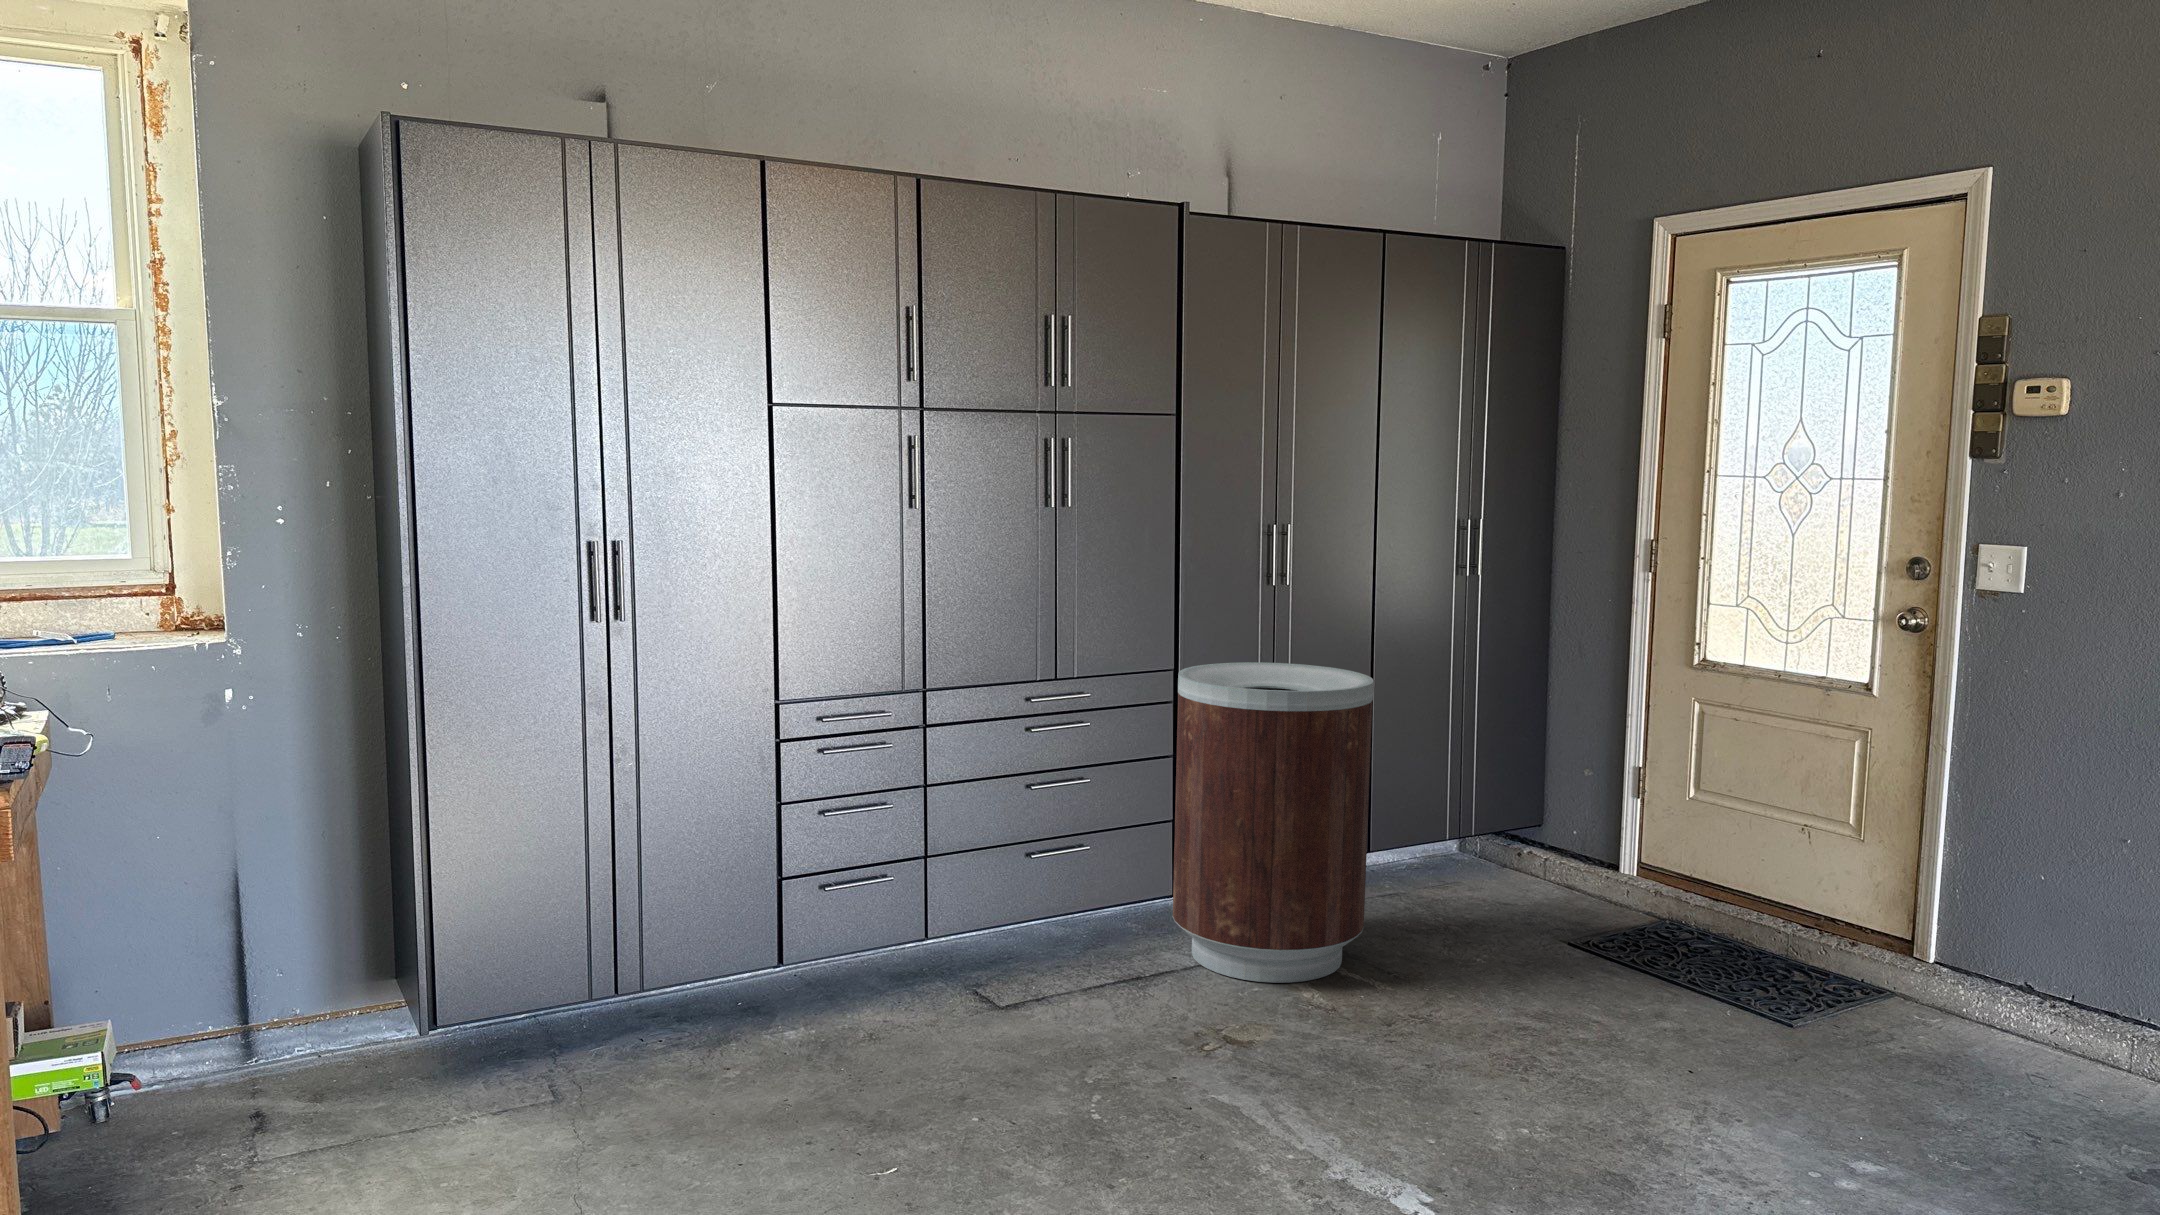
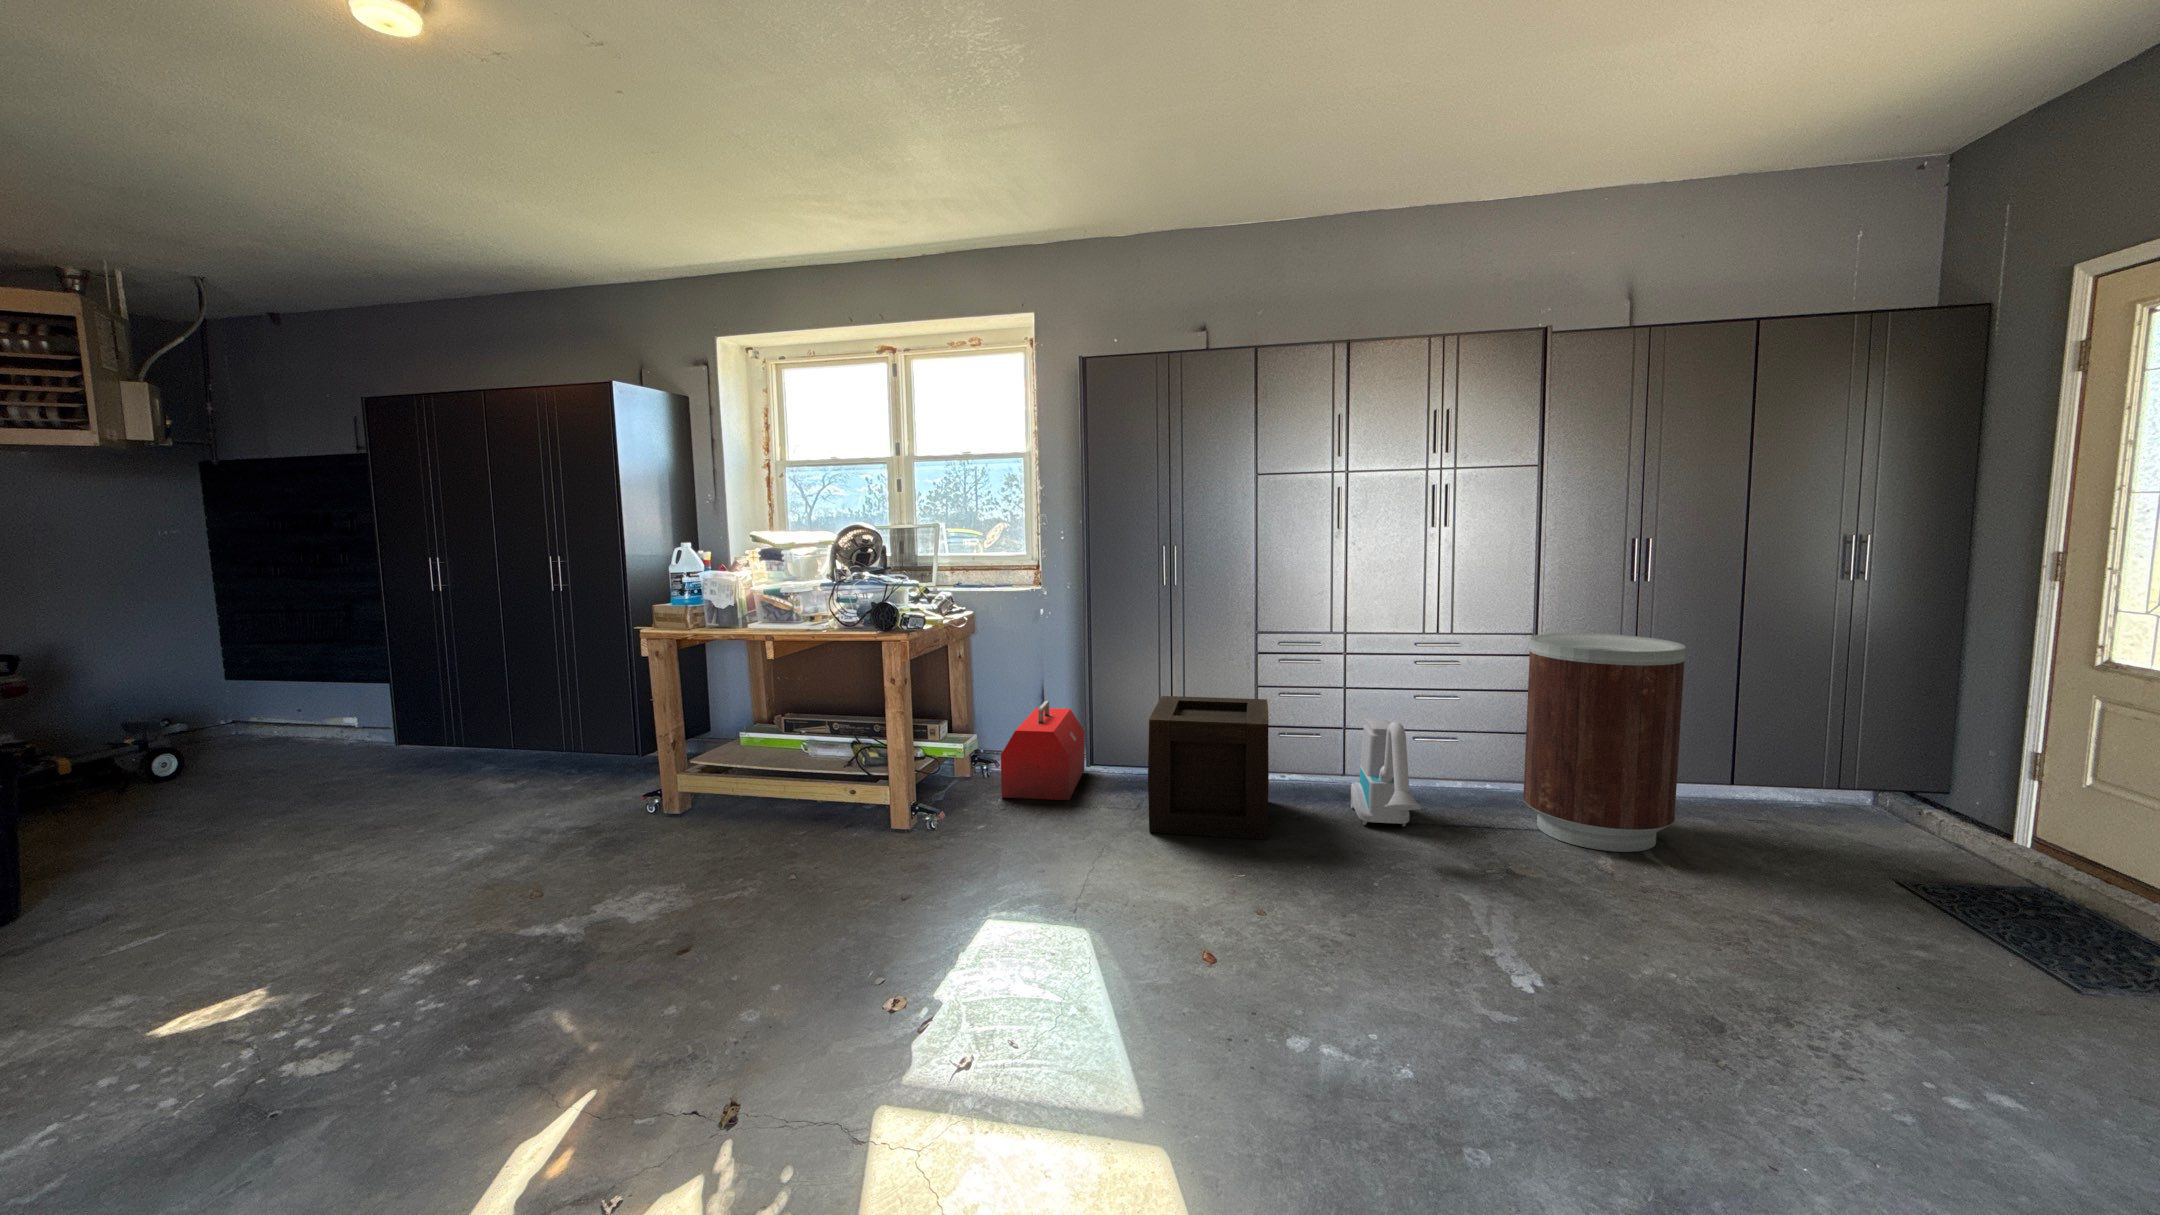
wooden crate: none [575,829,860,1154] -> present [1148,696,1269,840]
vacuum cleaner: none [930,834,1117,1025] -> present [1351,719,1422,827]
toolbox: none [172,905,372,1171] -> present [1001,701,1084,800]

